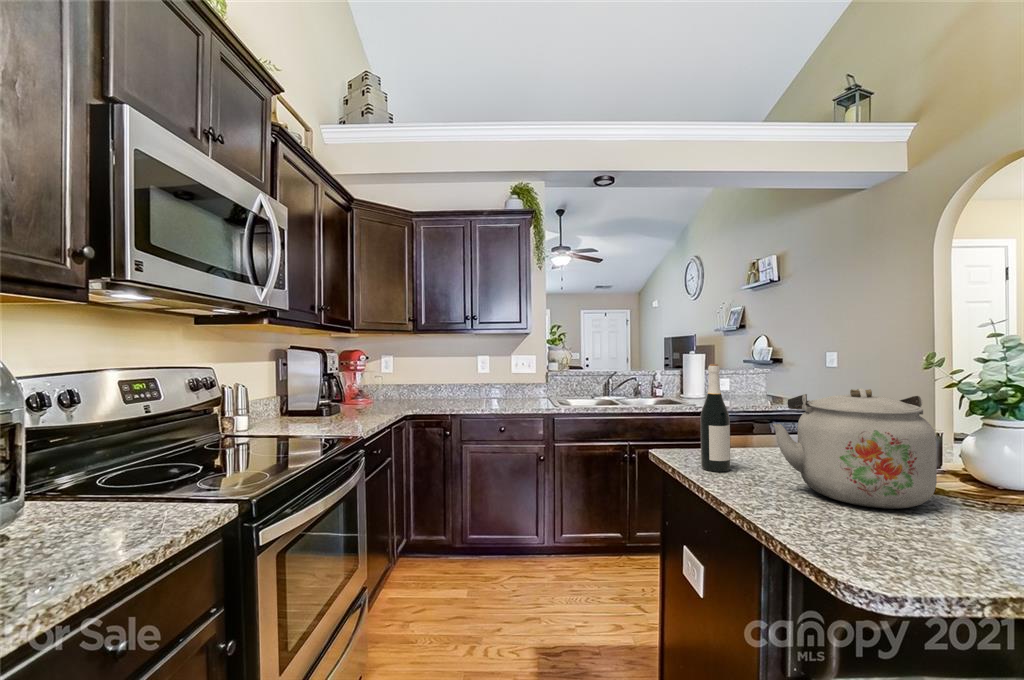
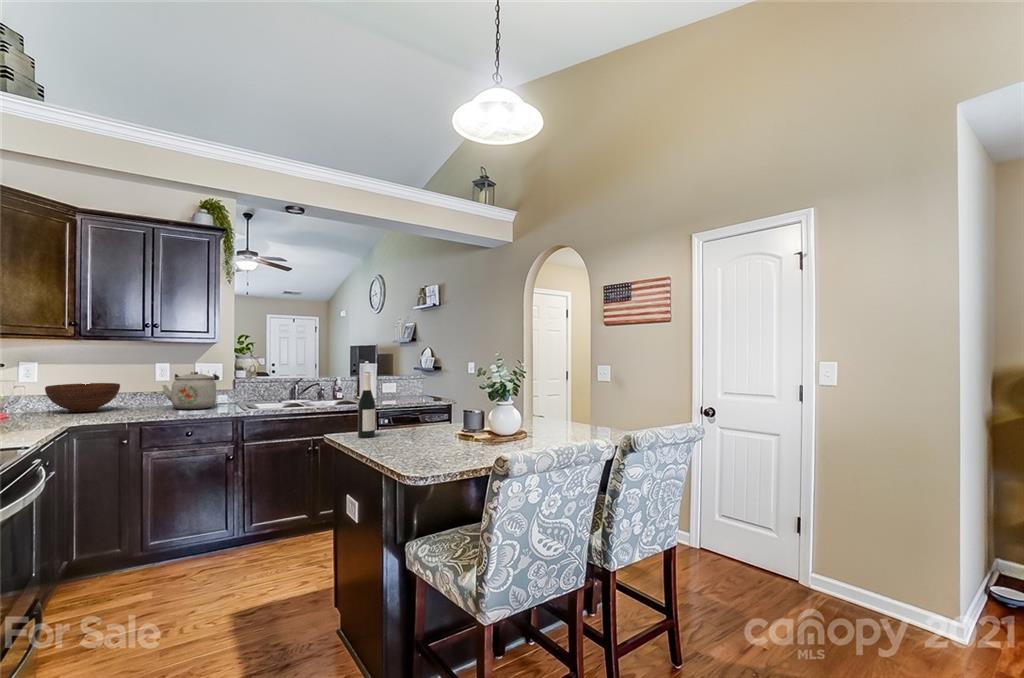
fruit bowl: none [398,374,451,401] -> present [45,383,120,413]
kettle: present [773,388,937,509] -> present [162,371,219,410]

